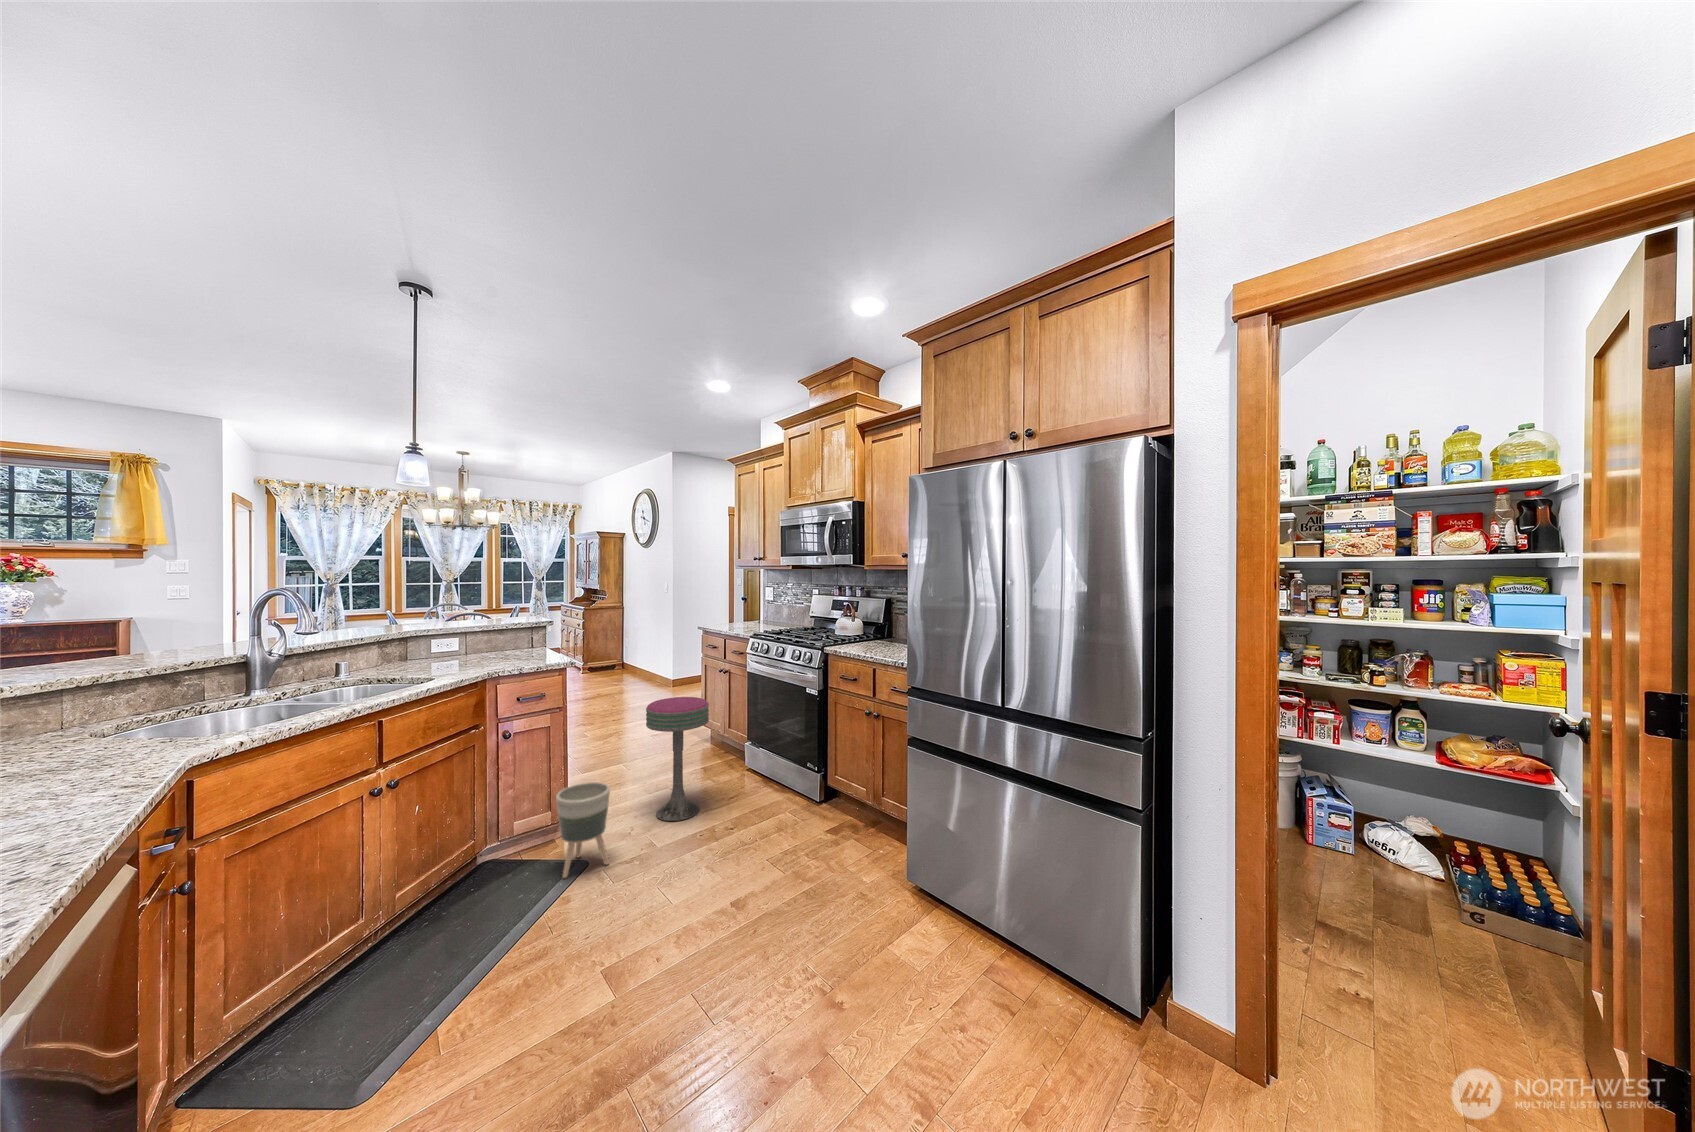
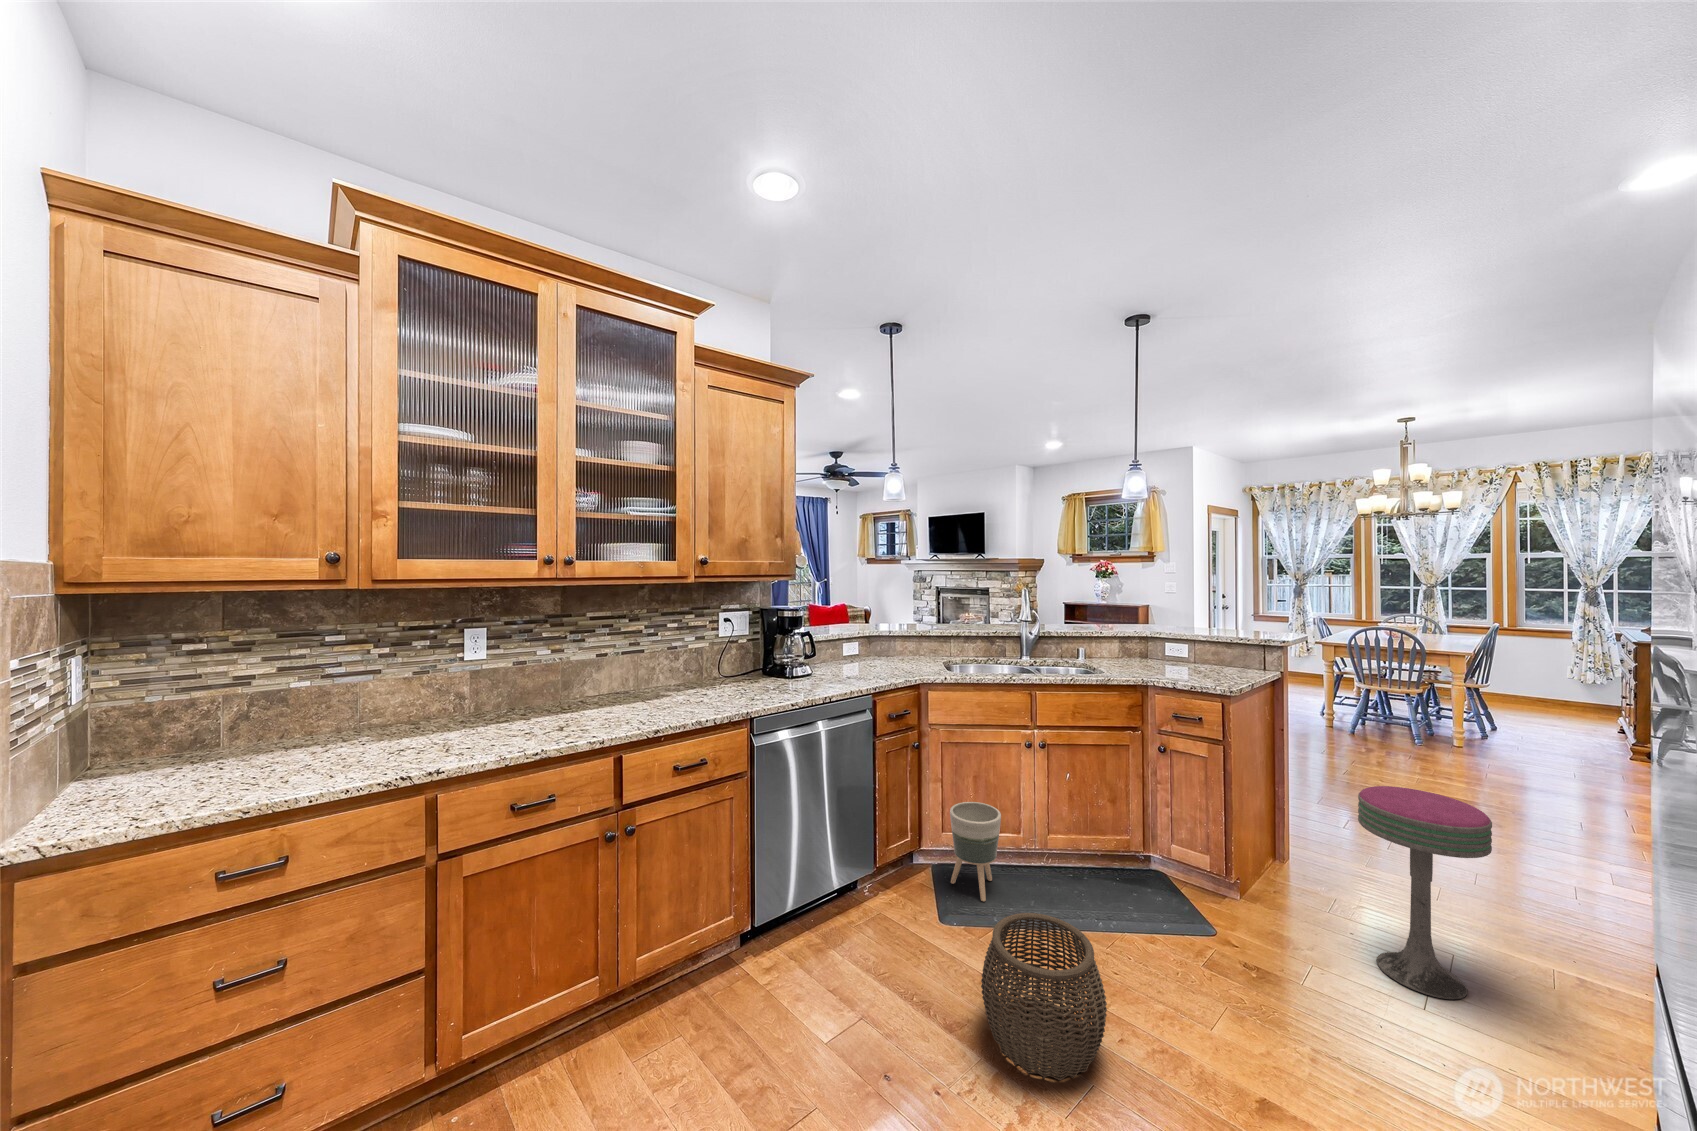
planter: present [556,782,610,878] -> present [950,802,1001,901]
woven basket: none [563,892,694,1061] -> present [981,913,1107,1080]

